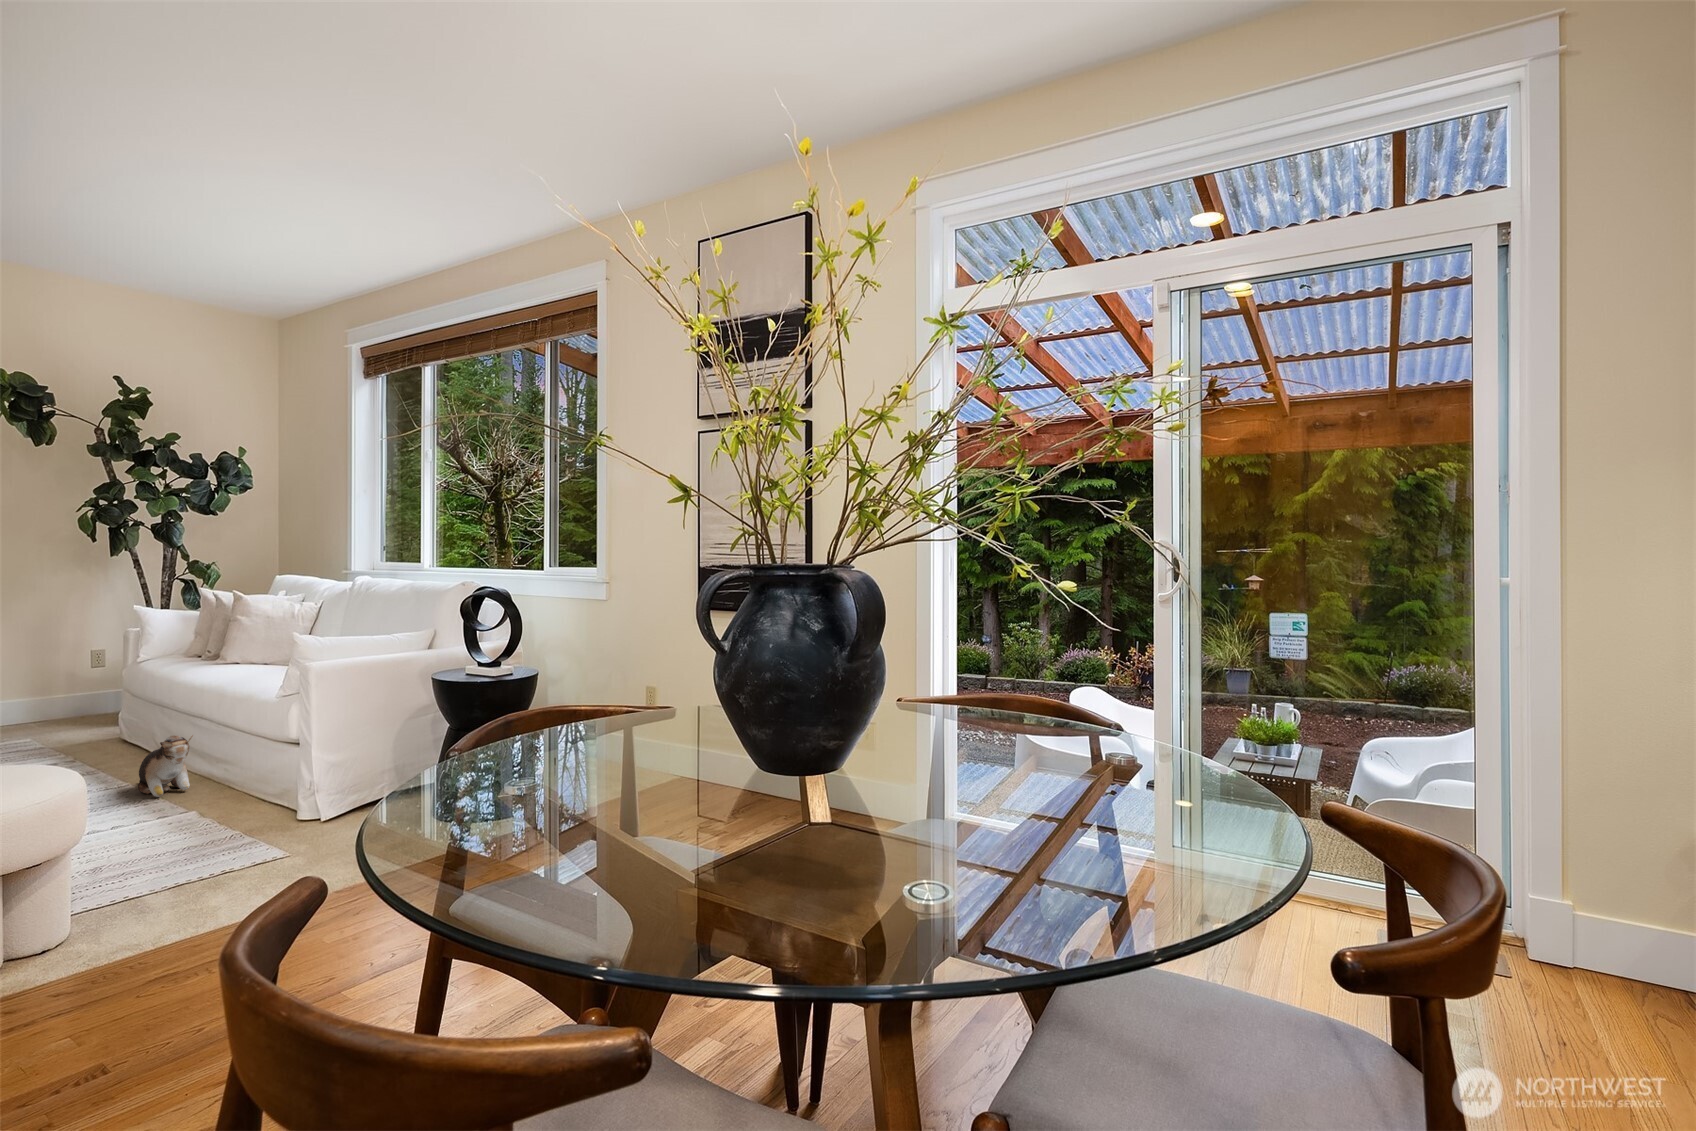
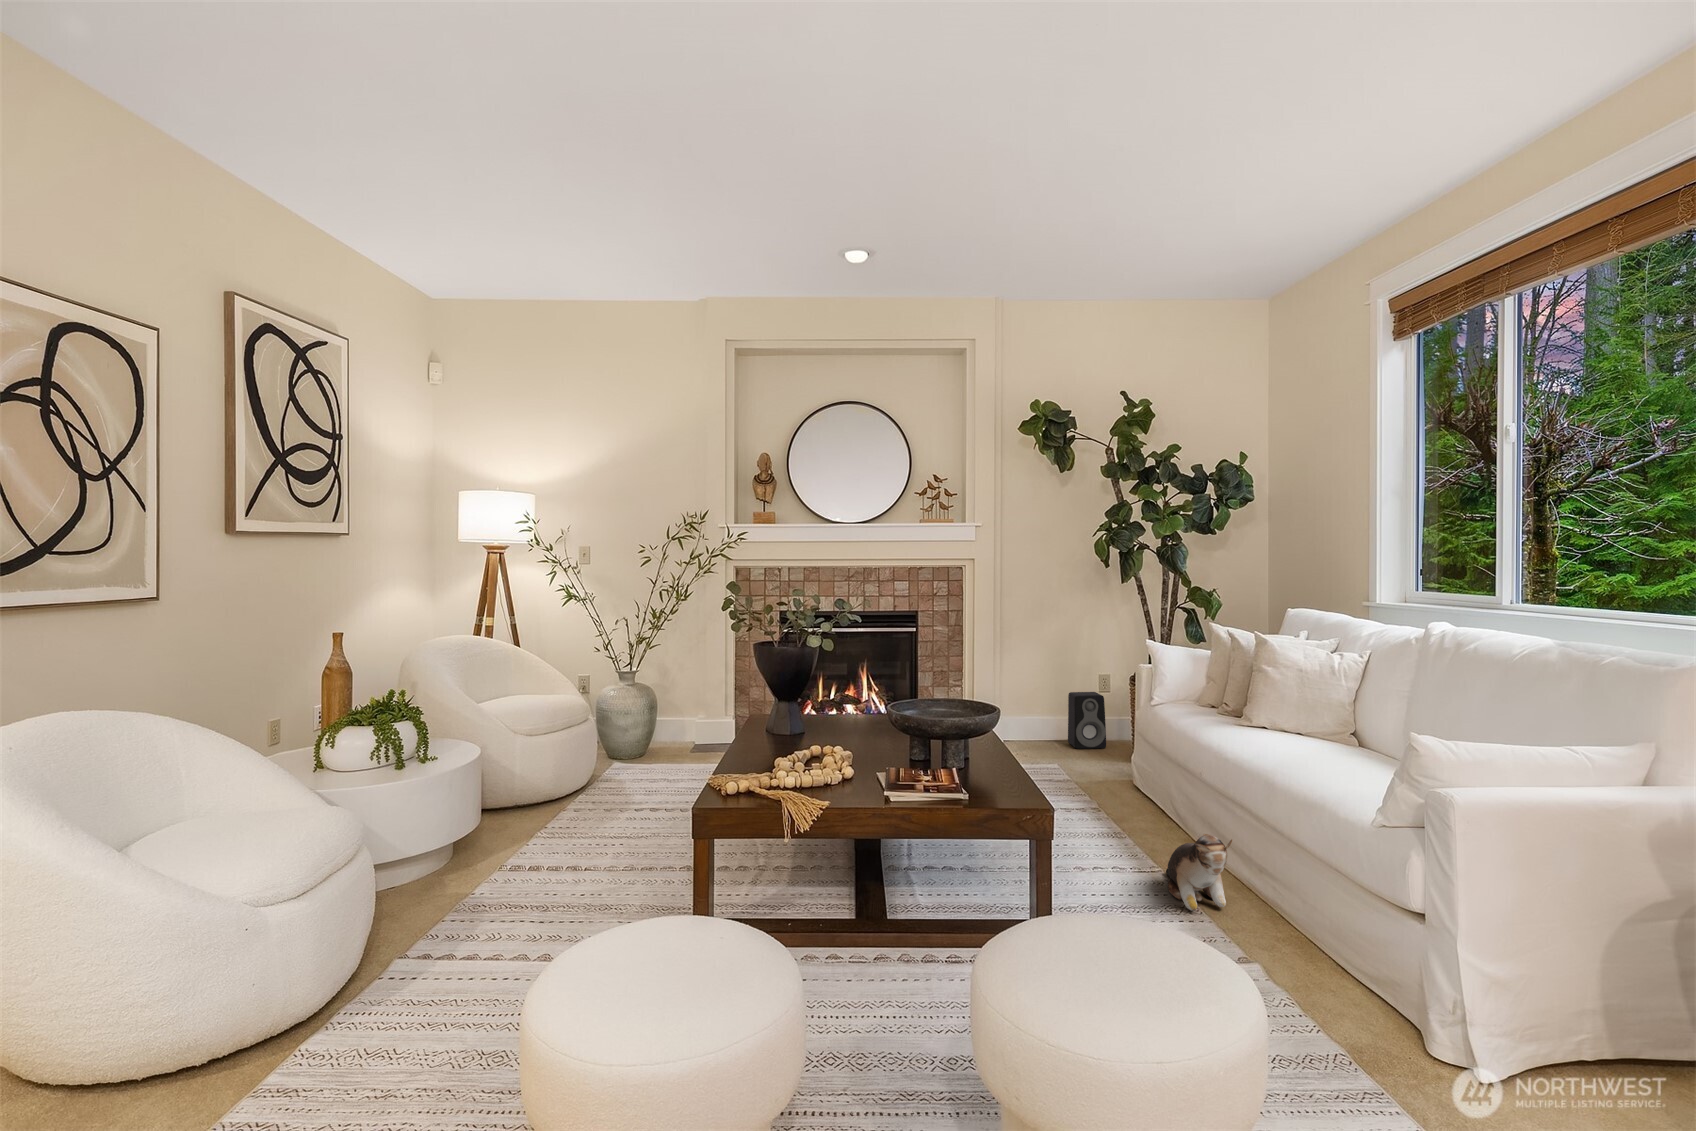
speaker: none [44,665,93,721] -> present [1068,692,1106,749]

